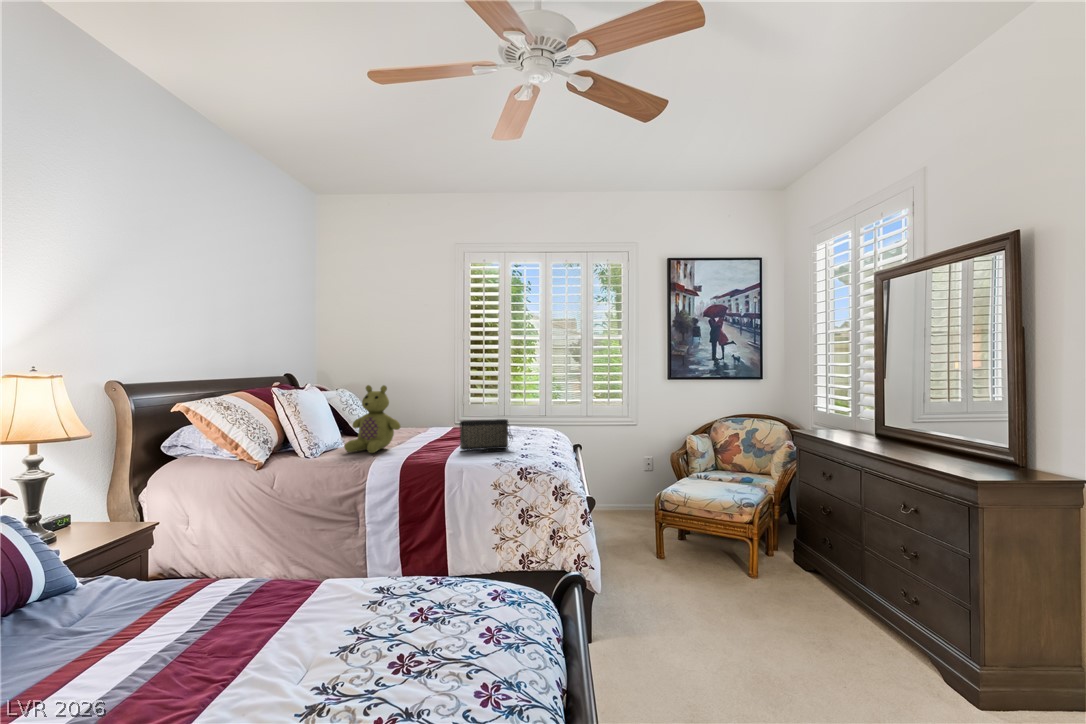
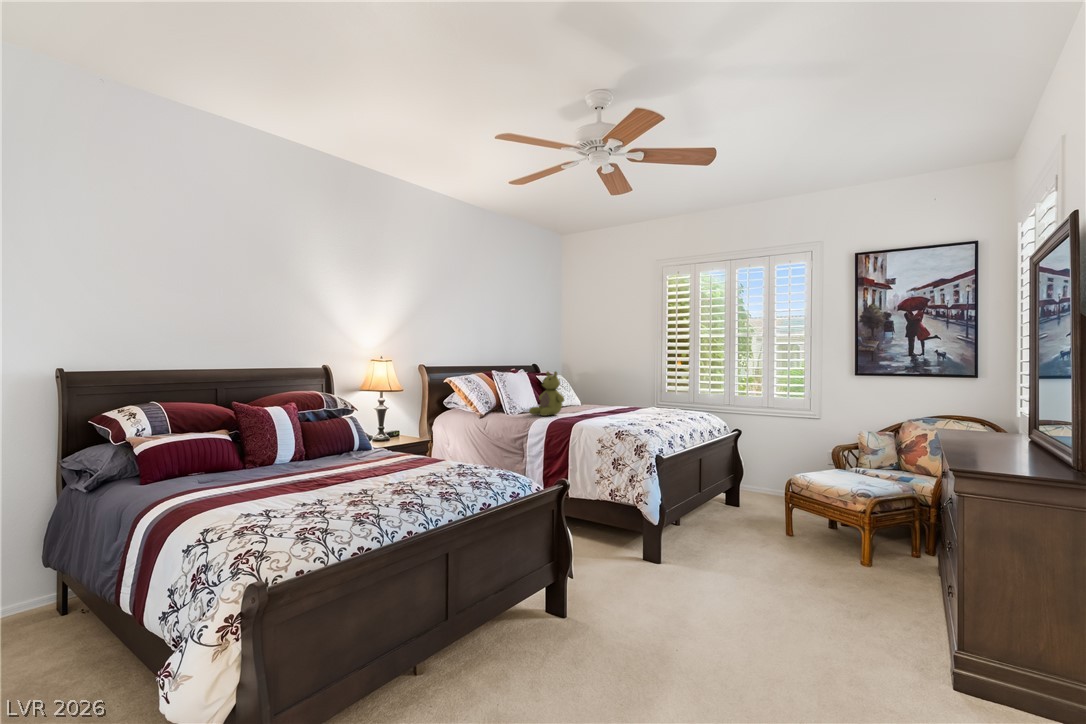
handbag: present [459,419,513,452] -> none [596,397,634,421]

